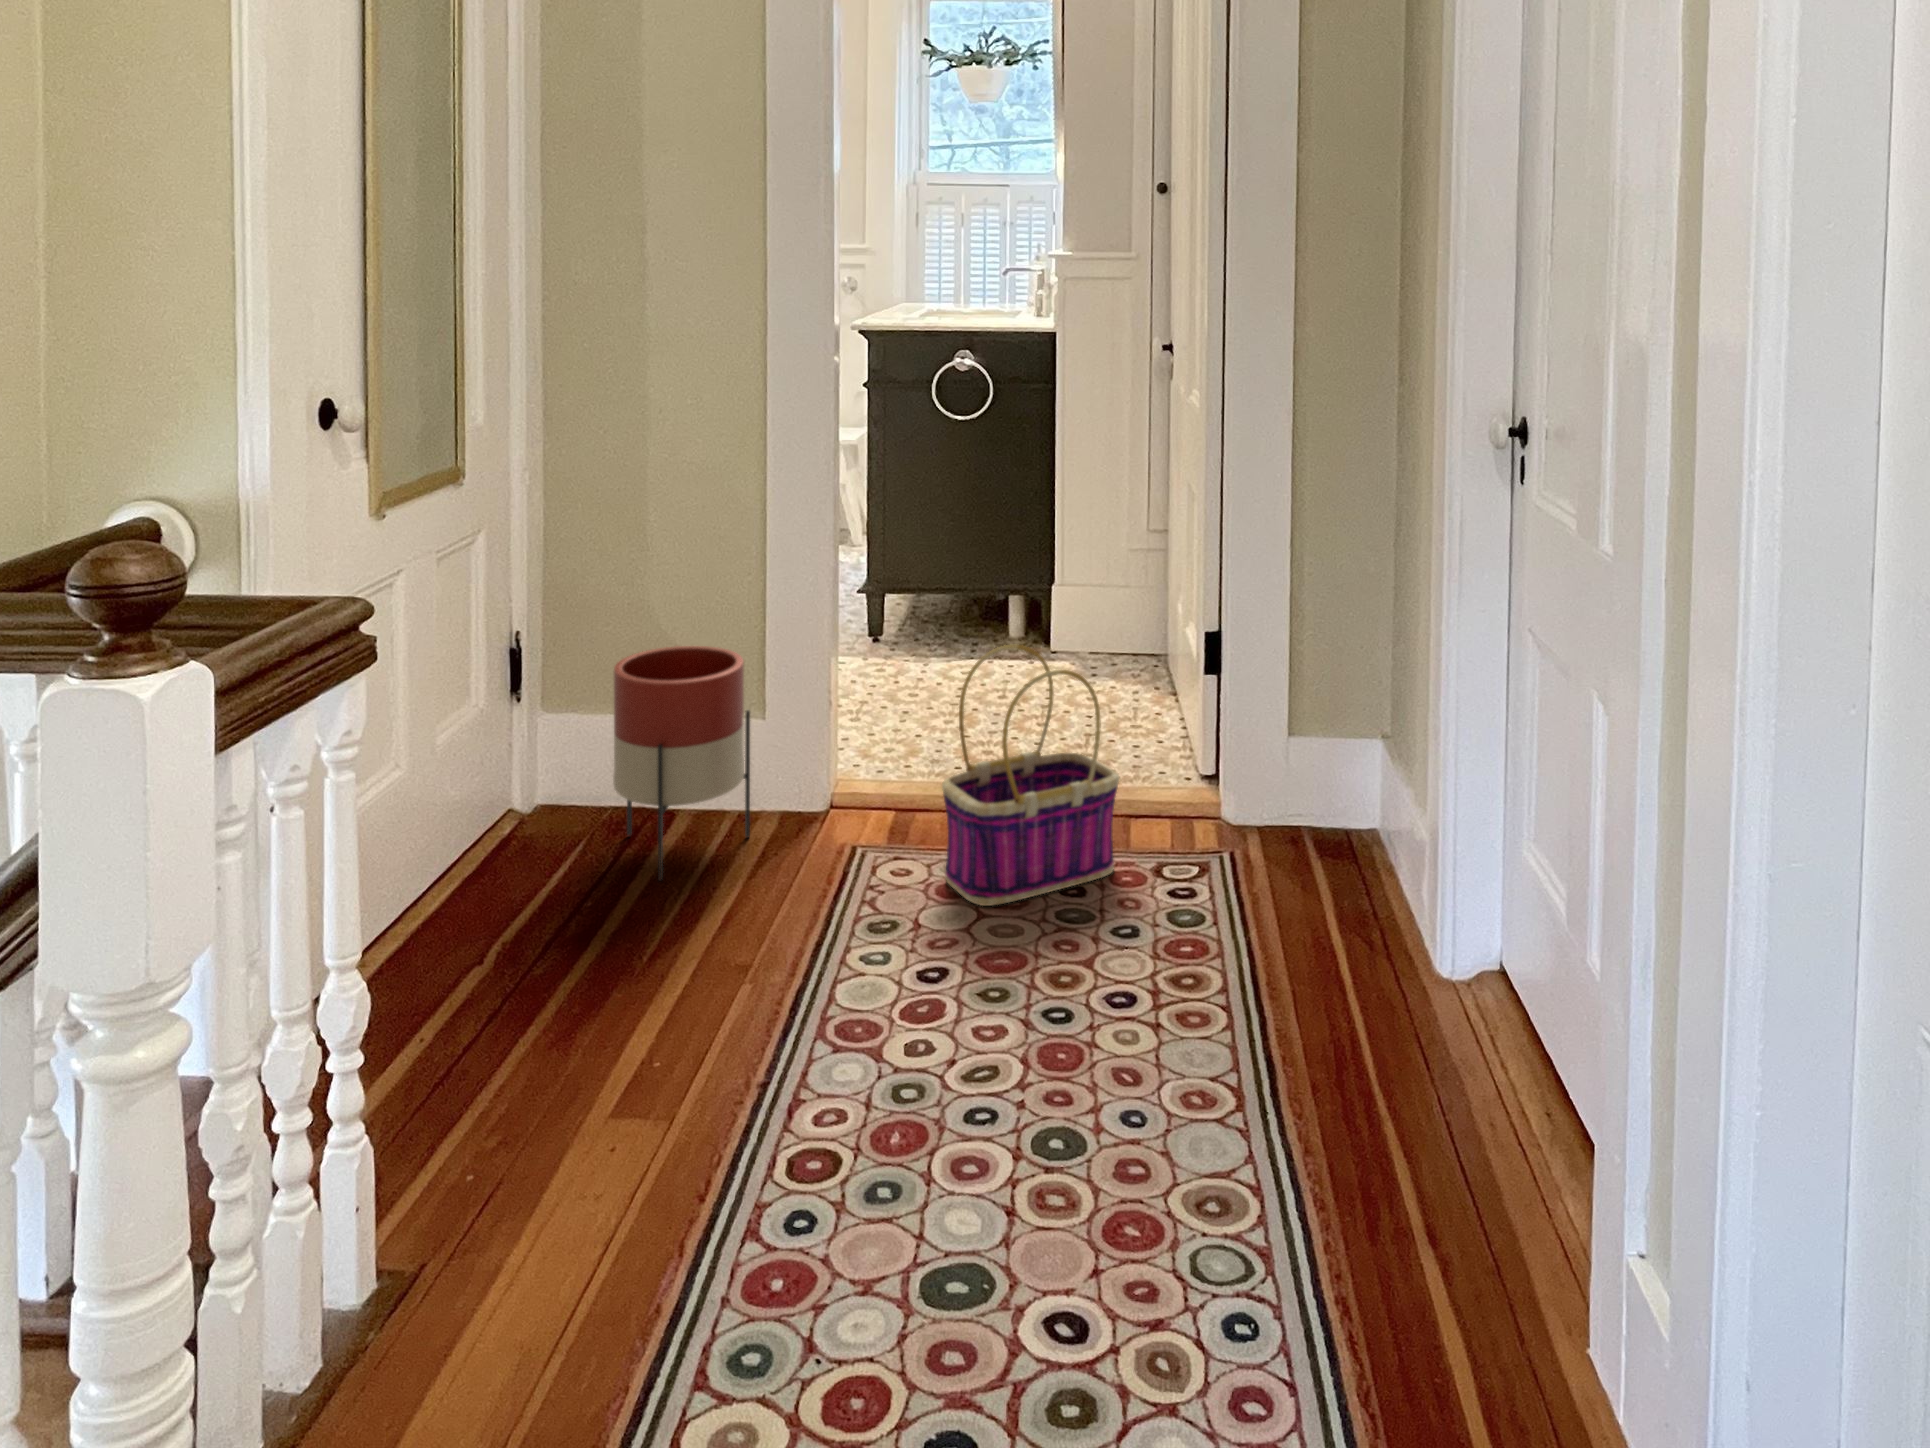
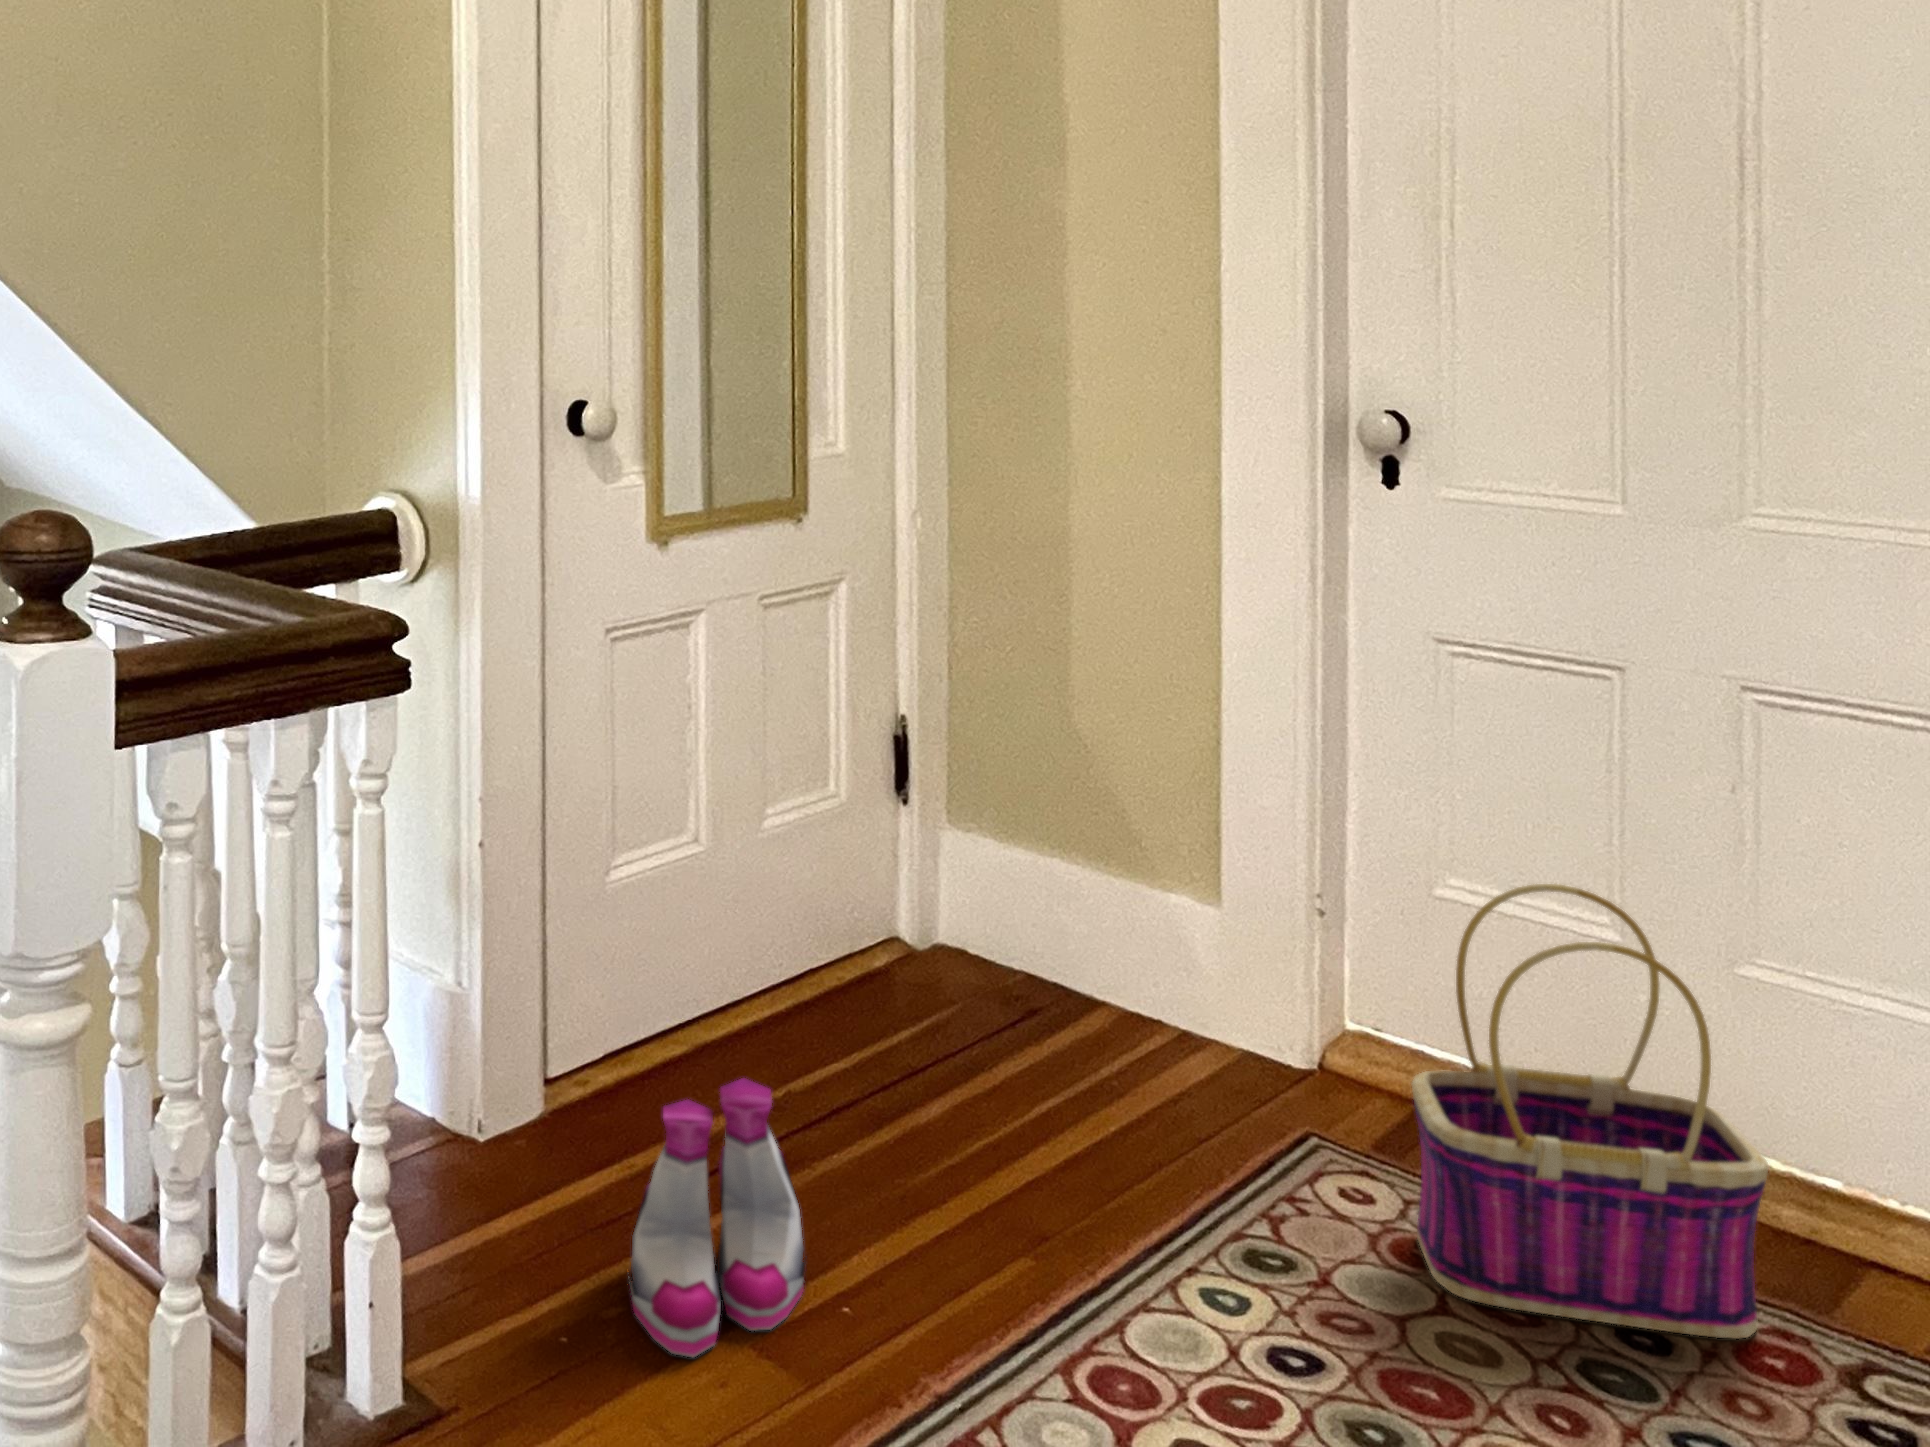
planter: present [613,646,750,881] -> none [974,774,1169,1084]
boots: none [489,923,628,1151] -> present [630,1078,805,1357]

